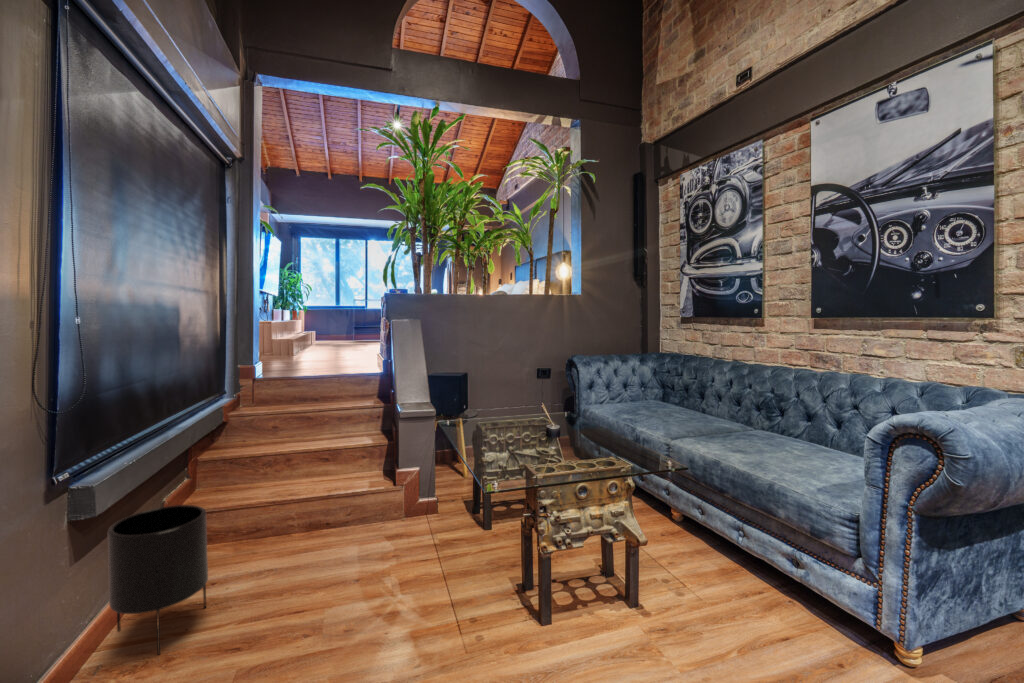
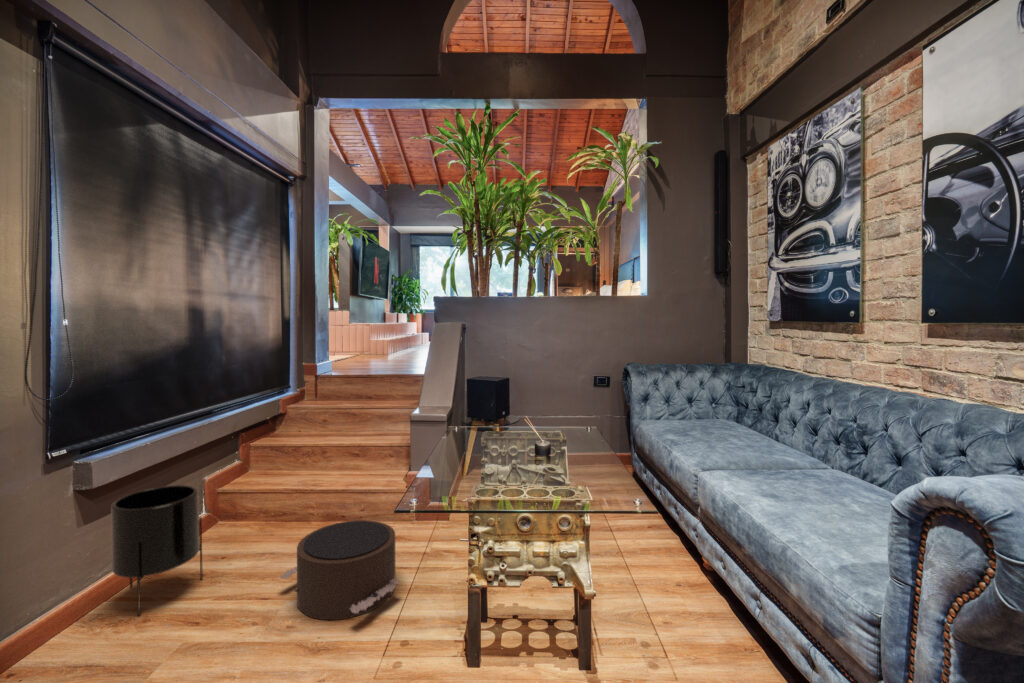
pouf: none [311,518,443,617] -> present [280,520,400,620]

